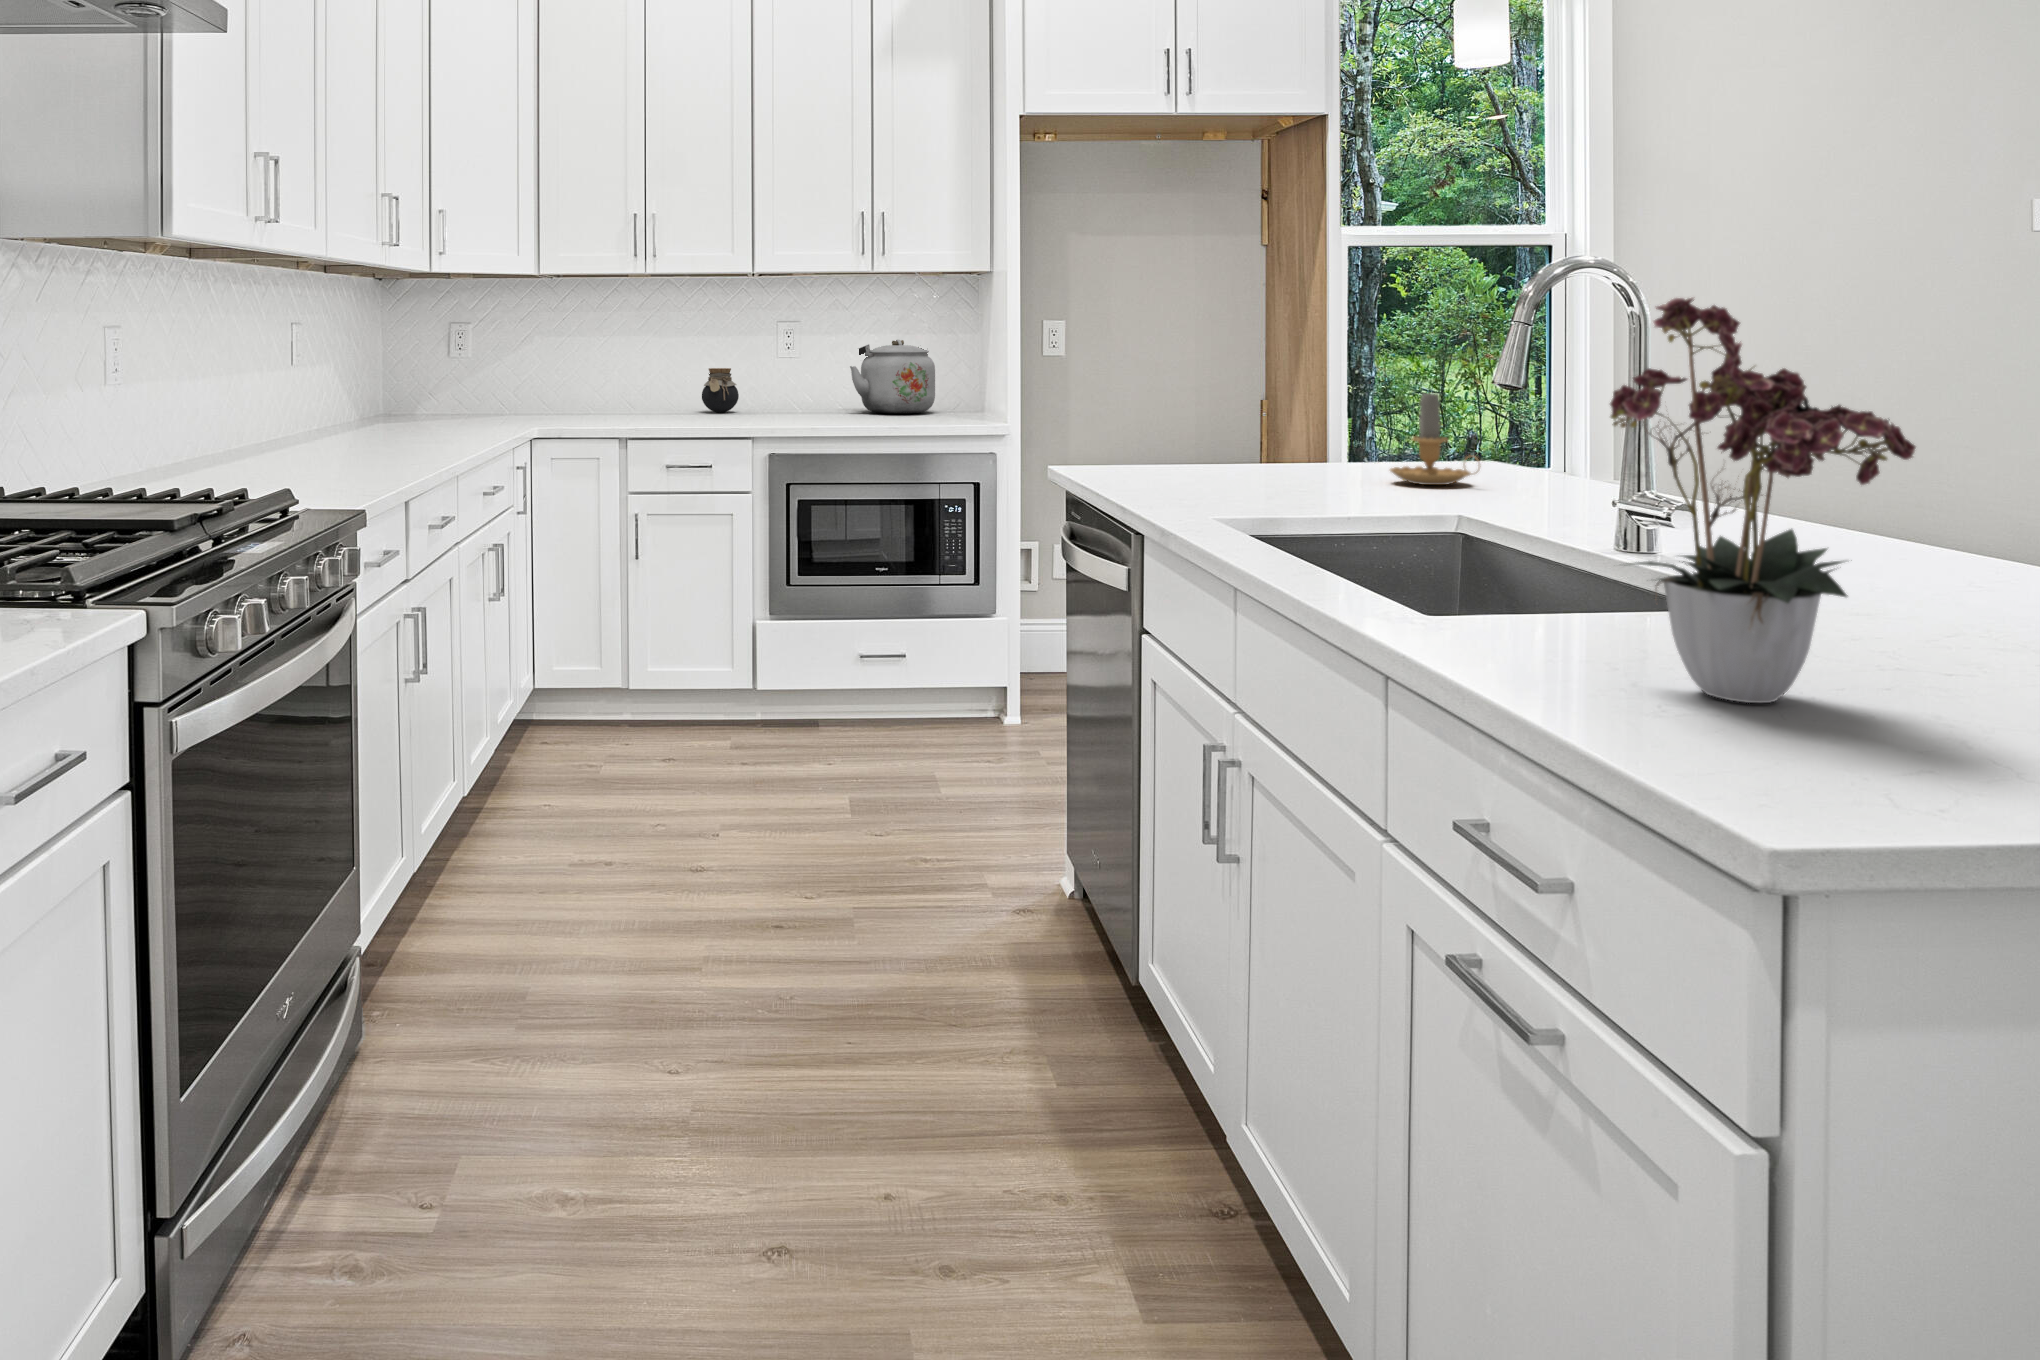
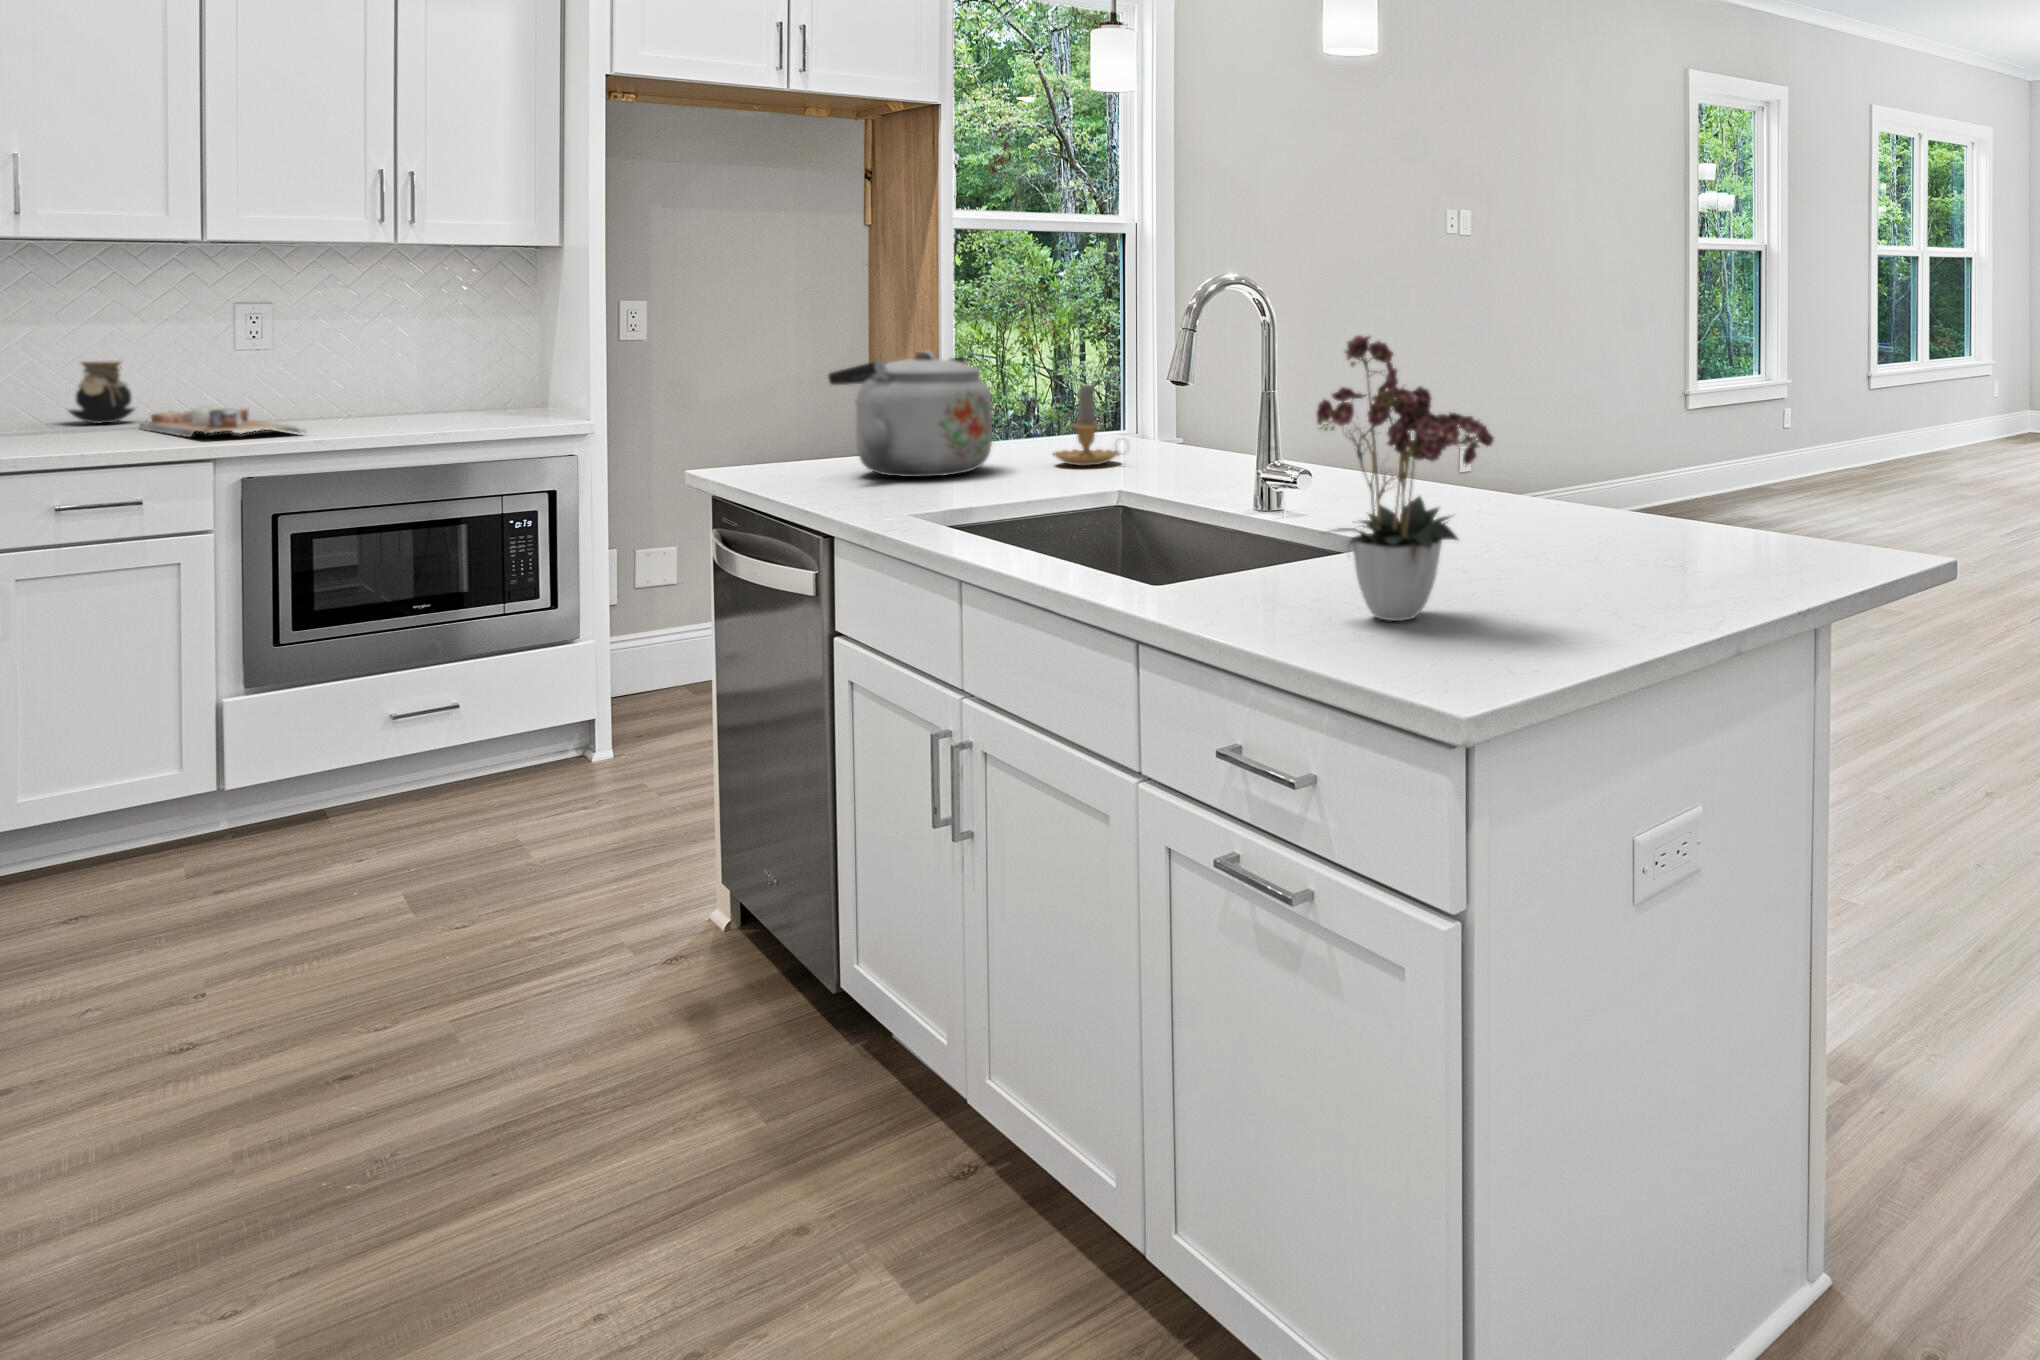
kettle: present [850,340,935,413] -> present [828,350,992,477]
cutting board: none [735,401,819,423] -> present [139,406,305,437]

